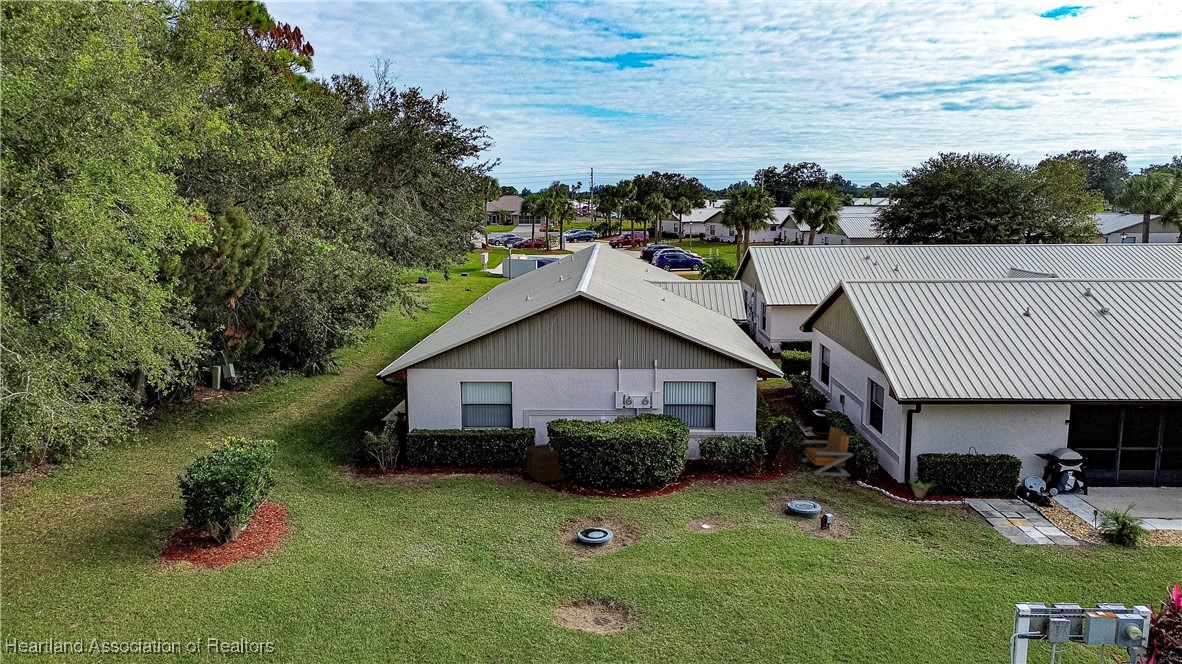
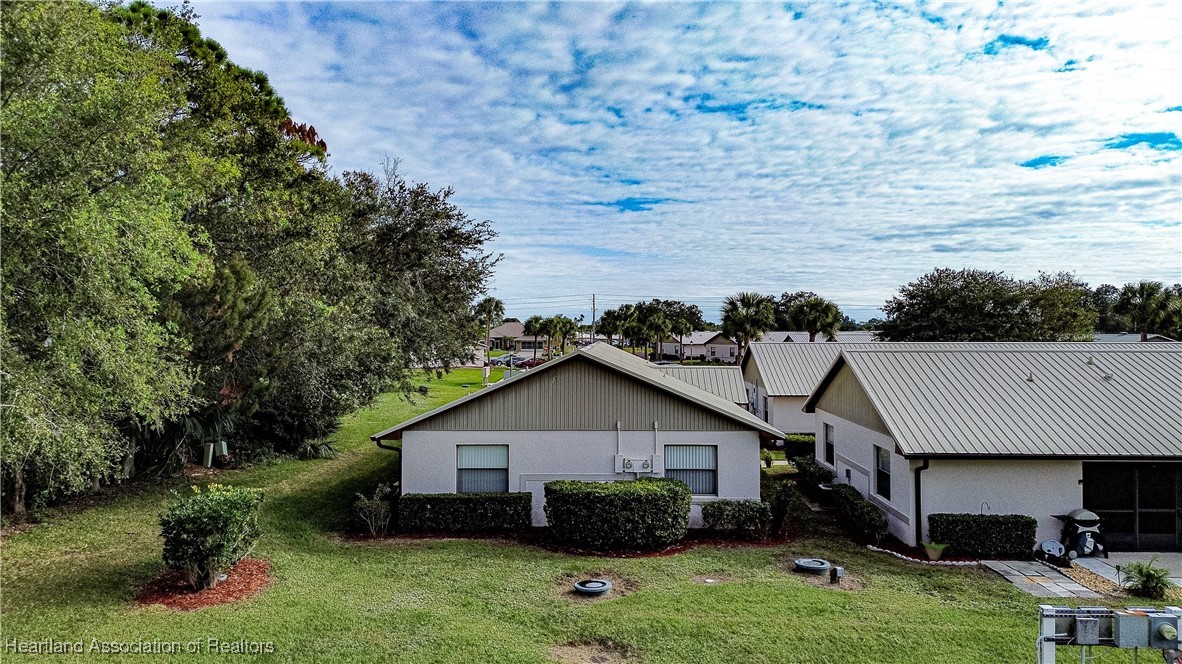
lounge chair: present [802,427,853,476] -> none [810,492,862,542]
wooden crate: present [527,444,565,482] -> none [523,505,563,544]

